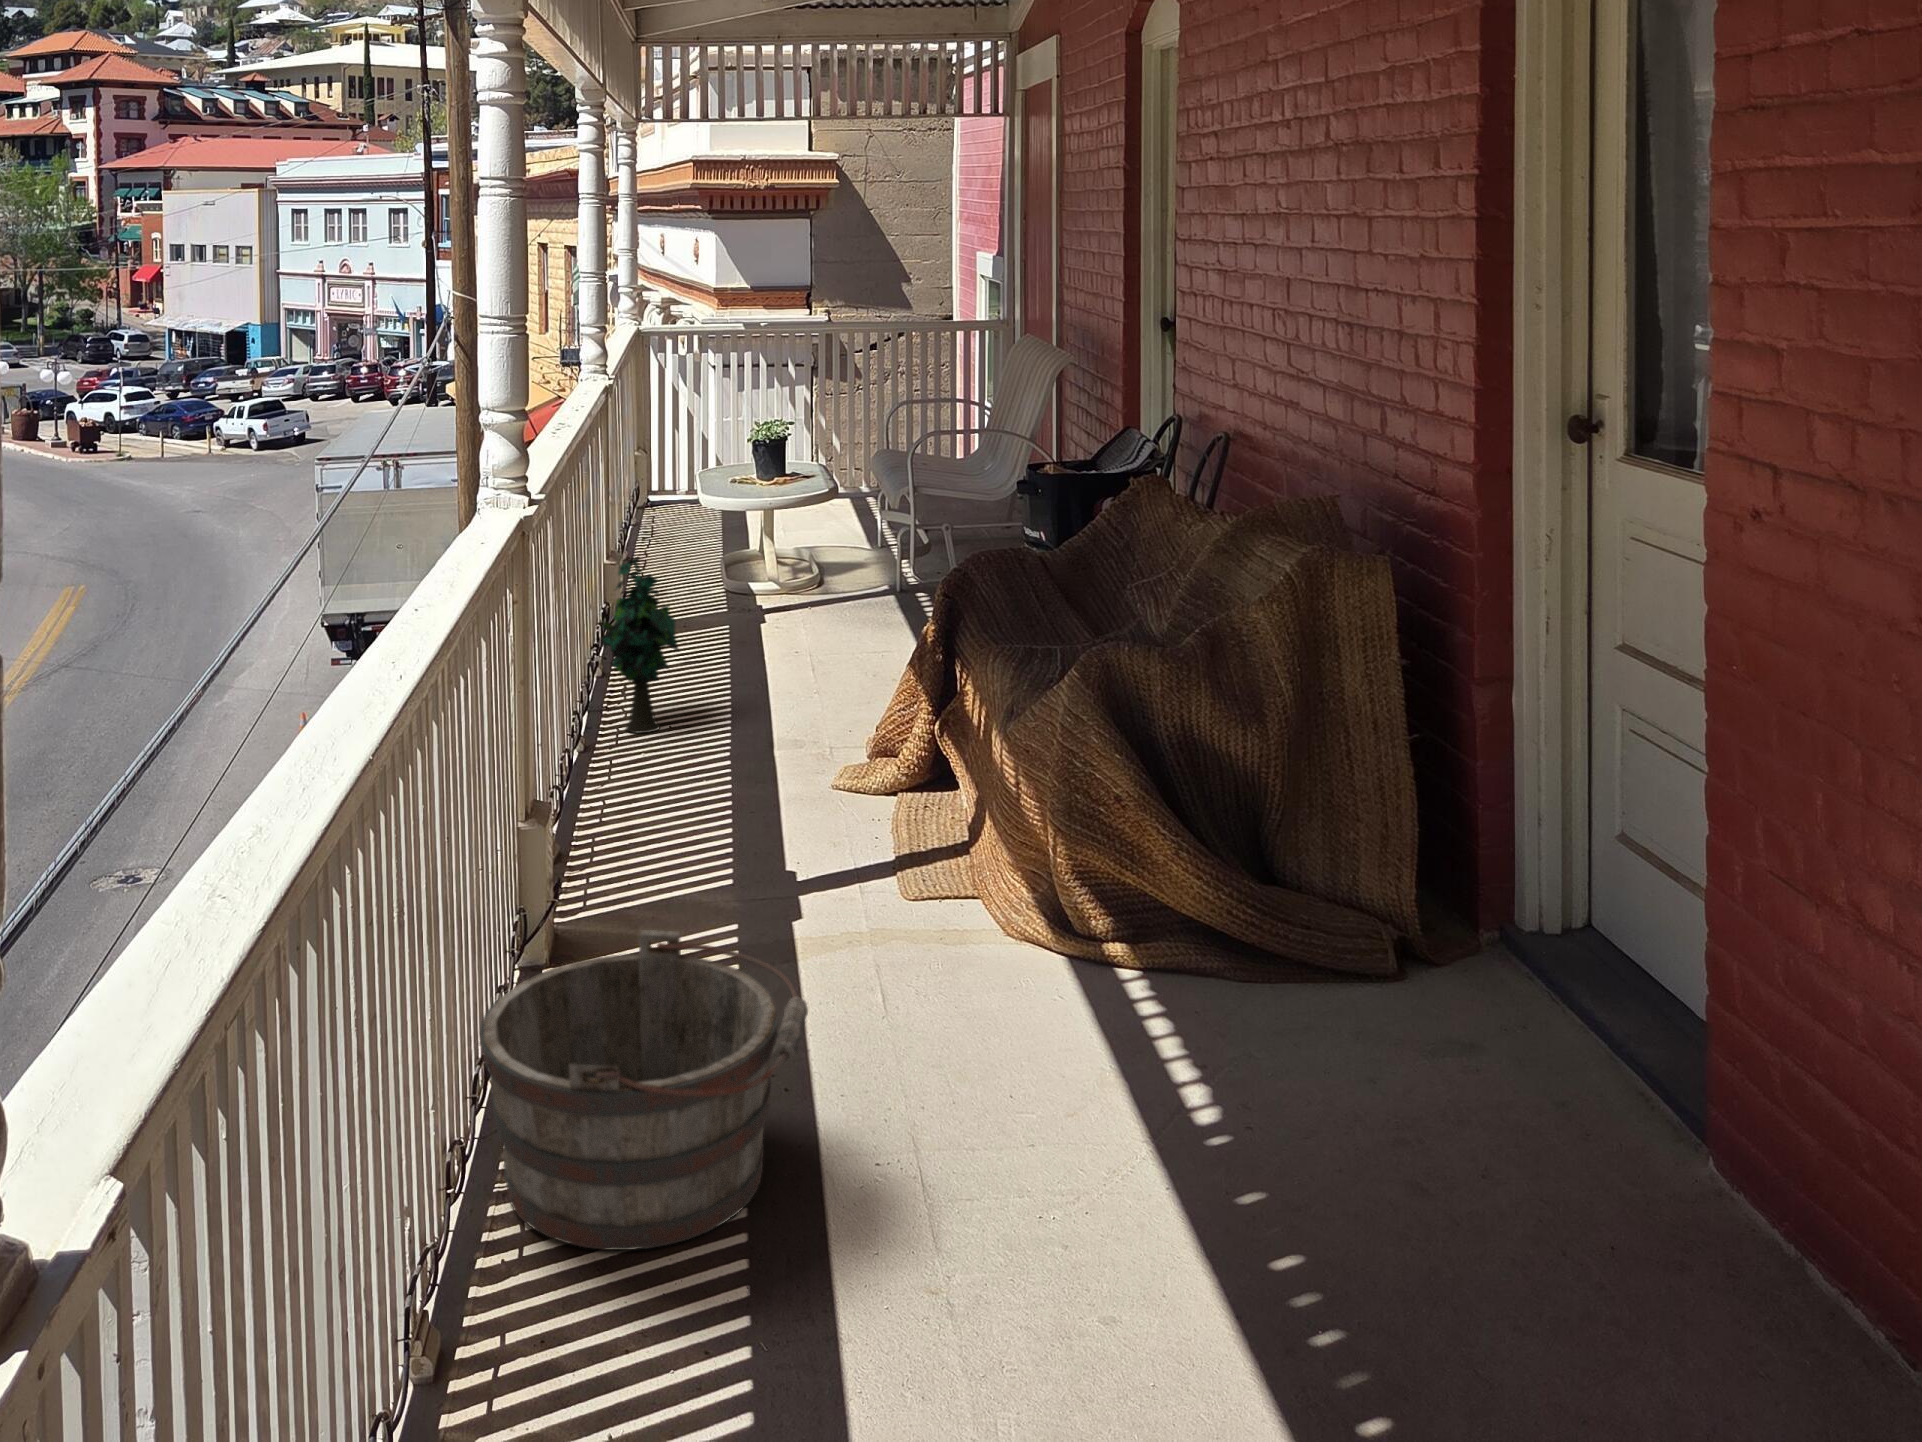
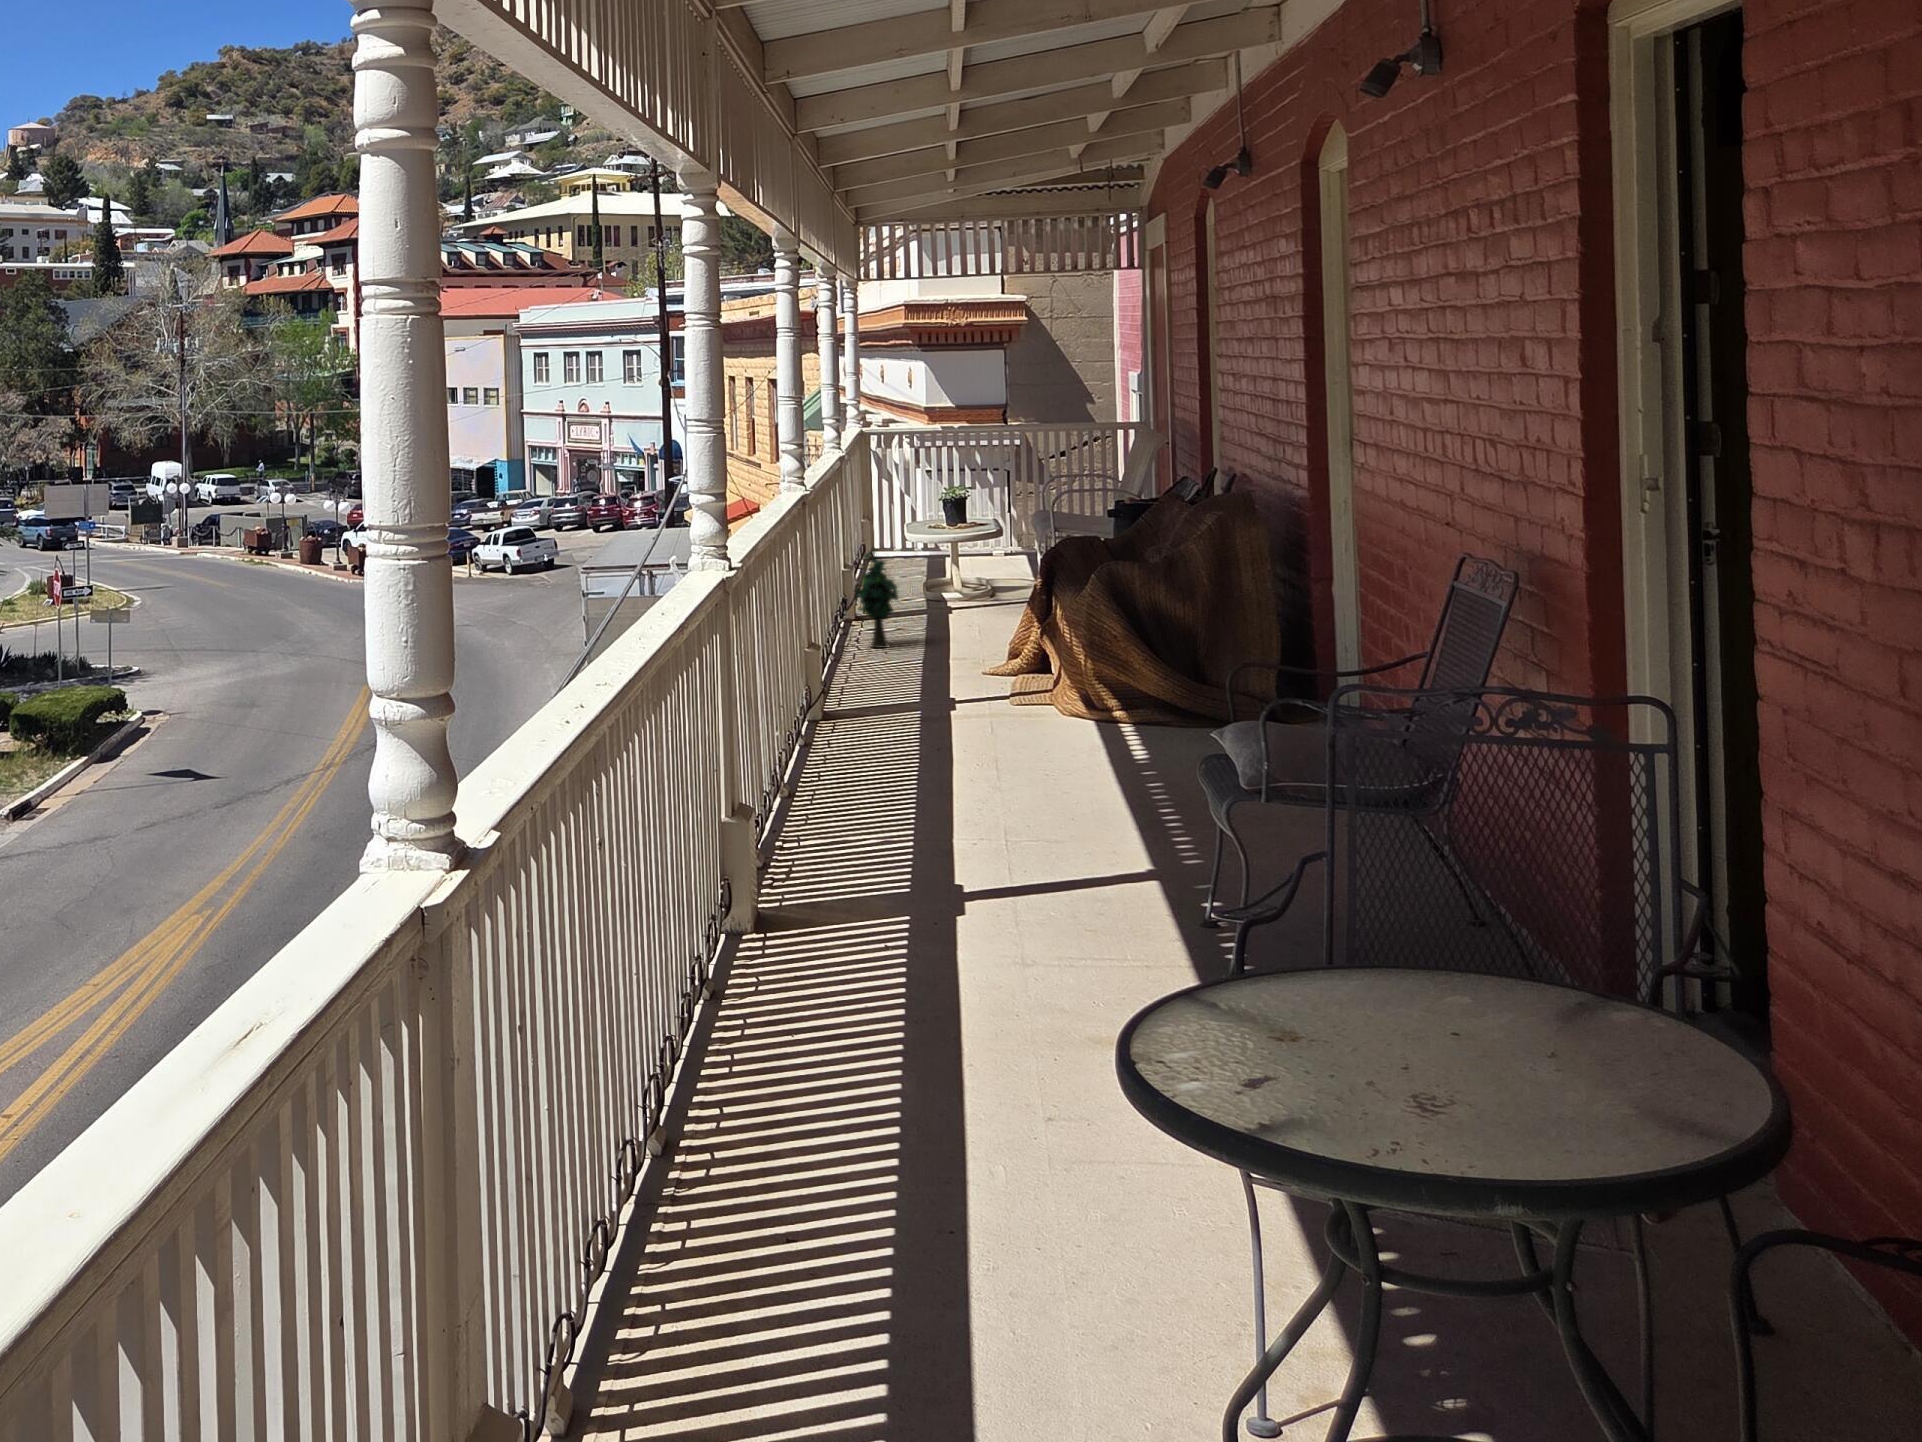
bucket: present [480,930,808,1250] -> none [820,667,958,767]

